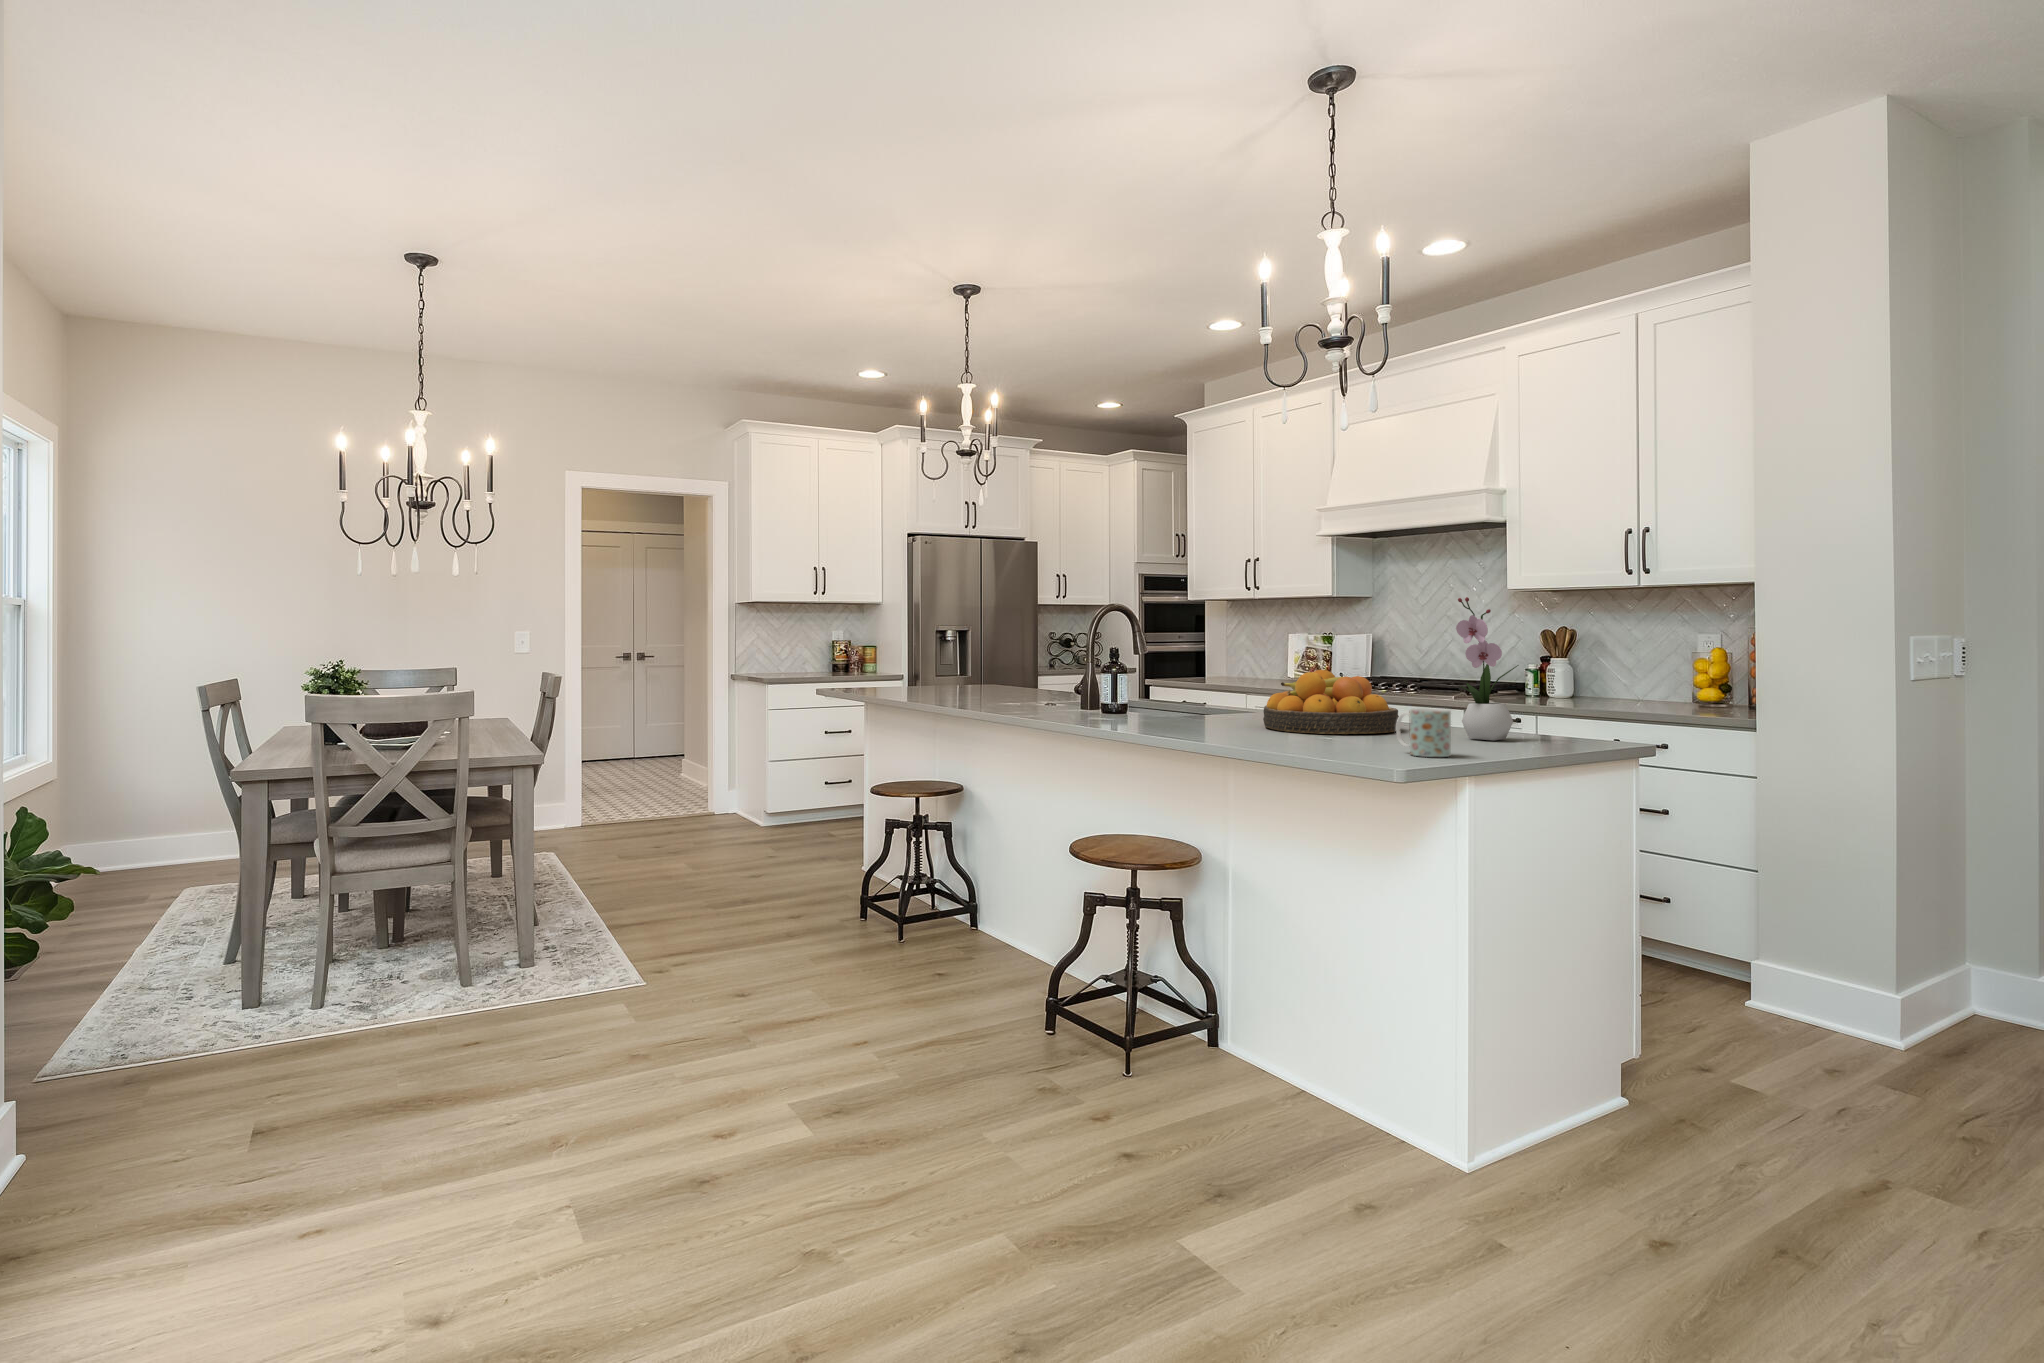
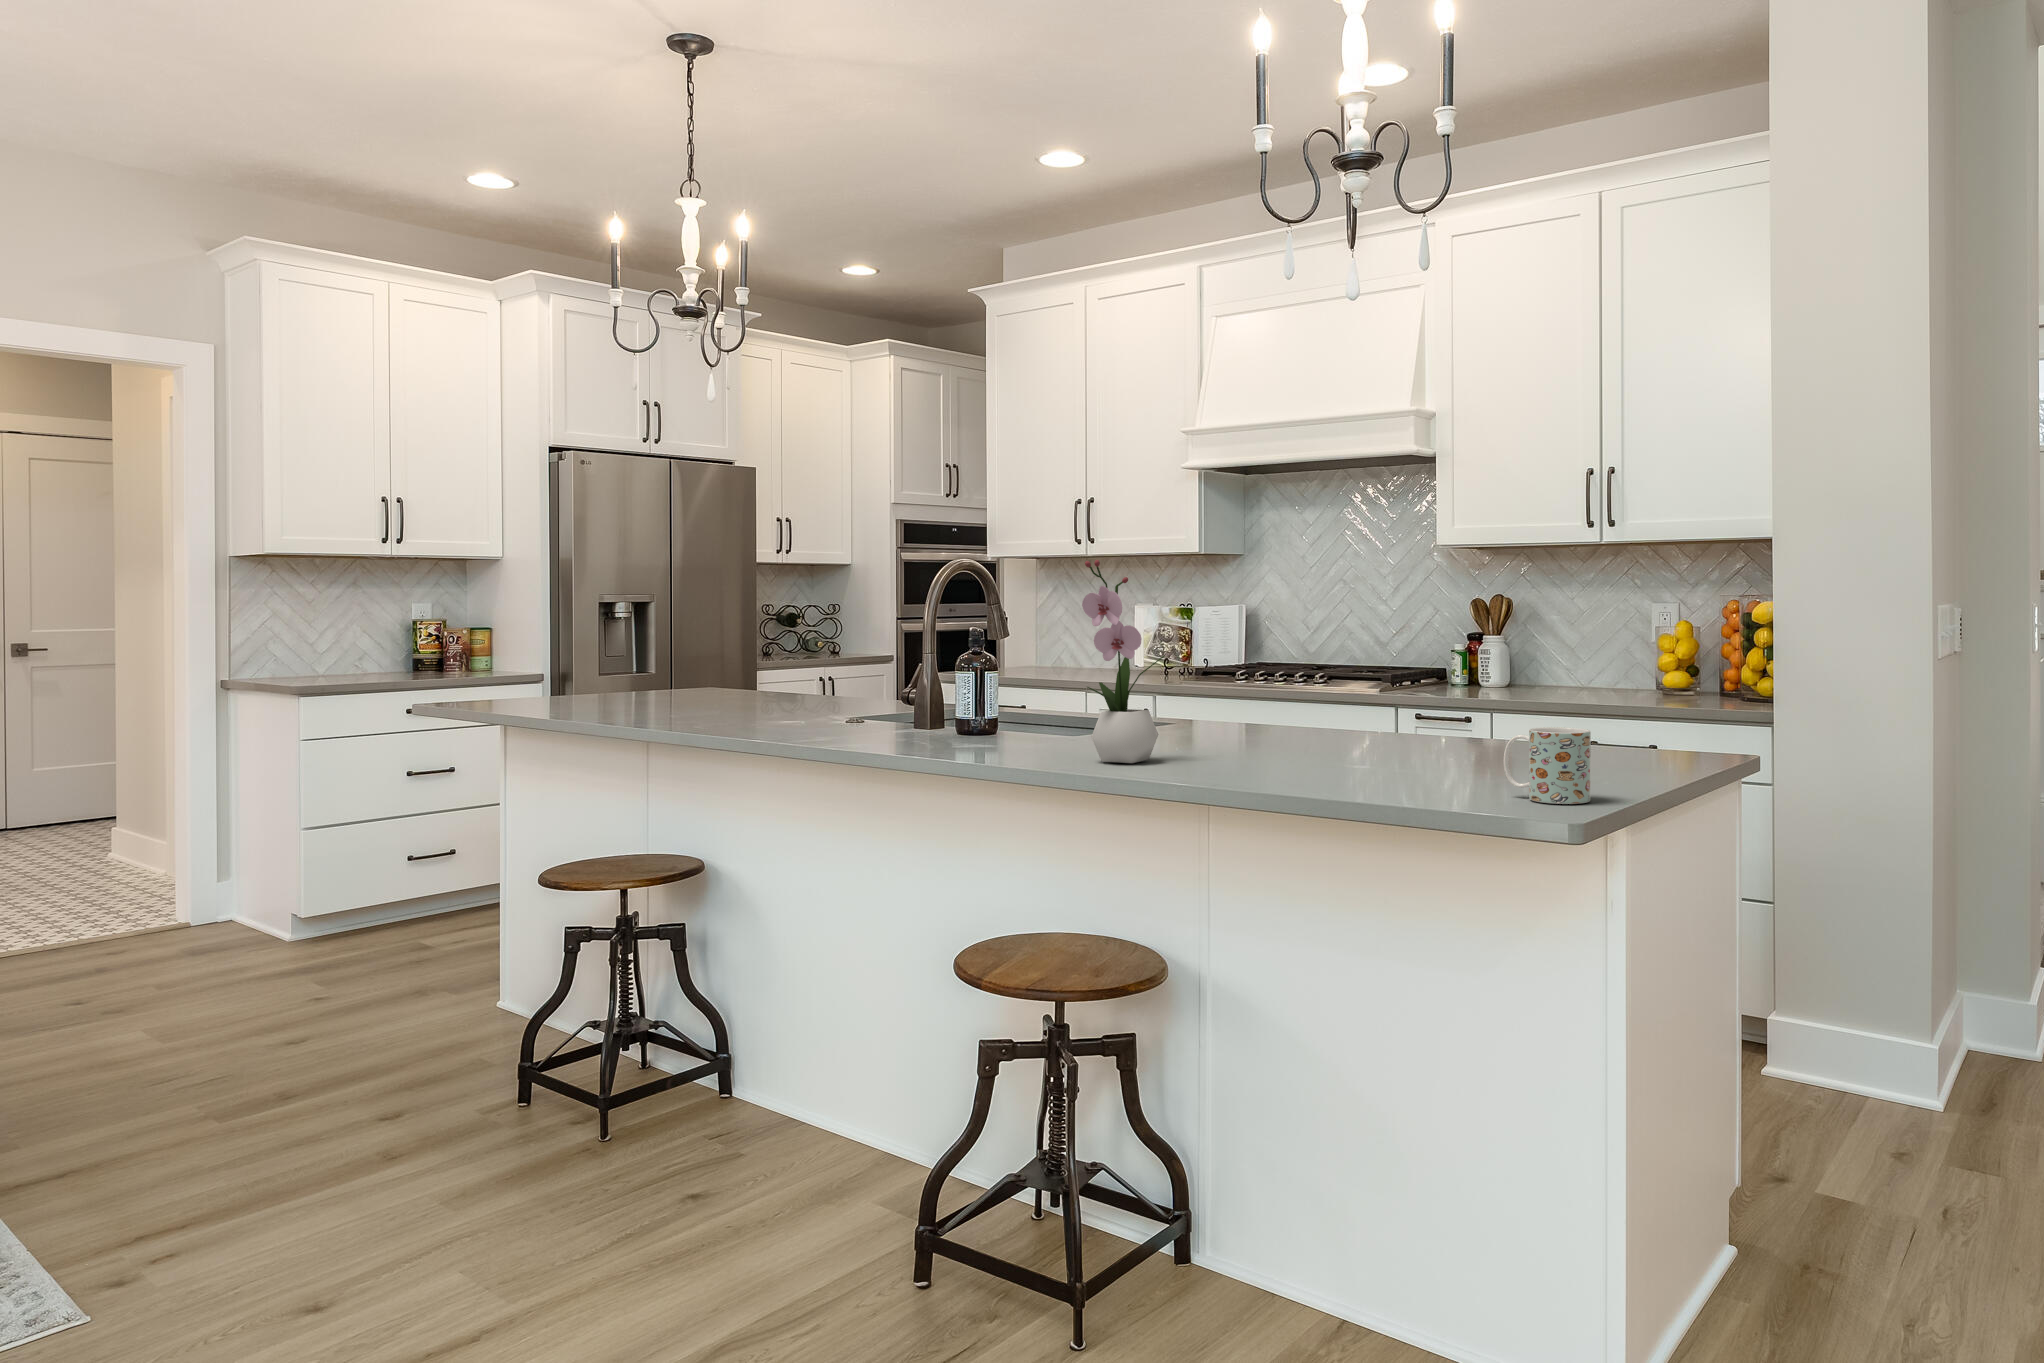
flower arrangement: present [1456,597,1519,740] -> present [1082,560,1165,763]
fruit bowl: present [1263,670,1399,734] -> none [1235,665,1433,766]

